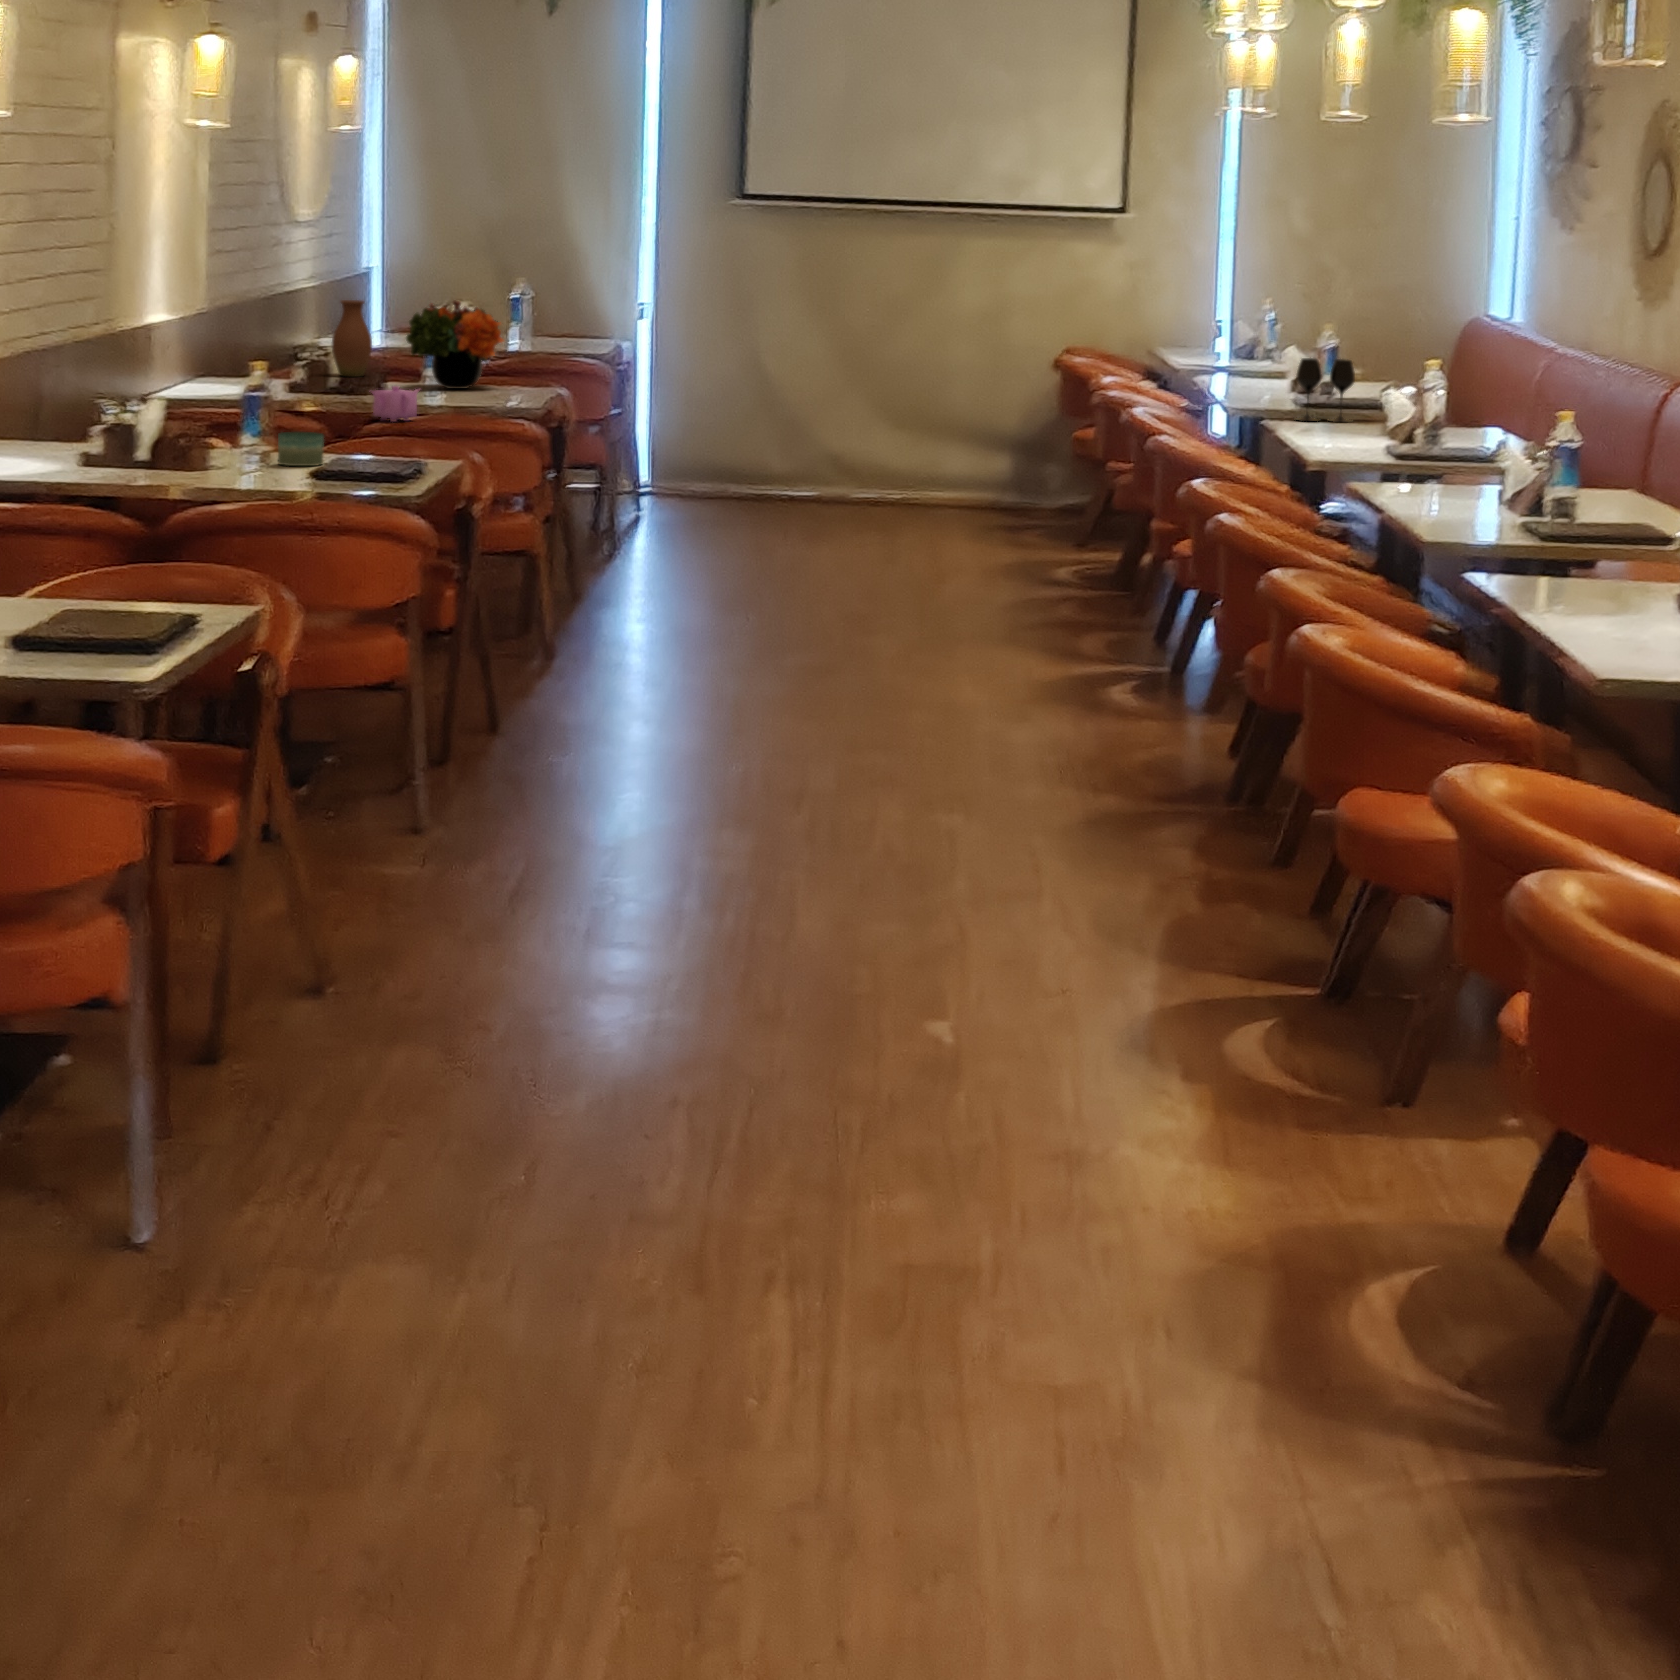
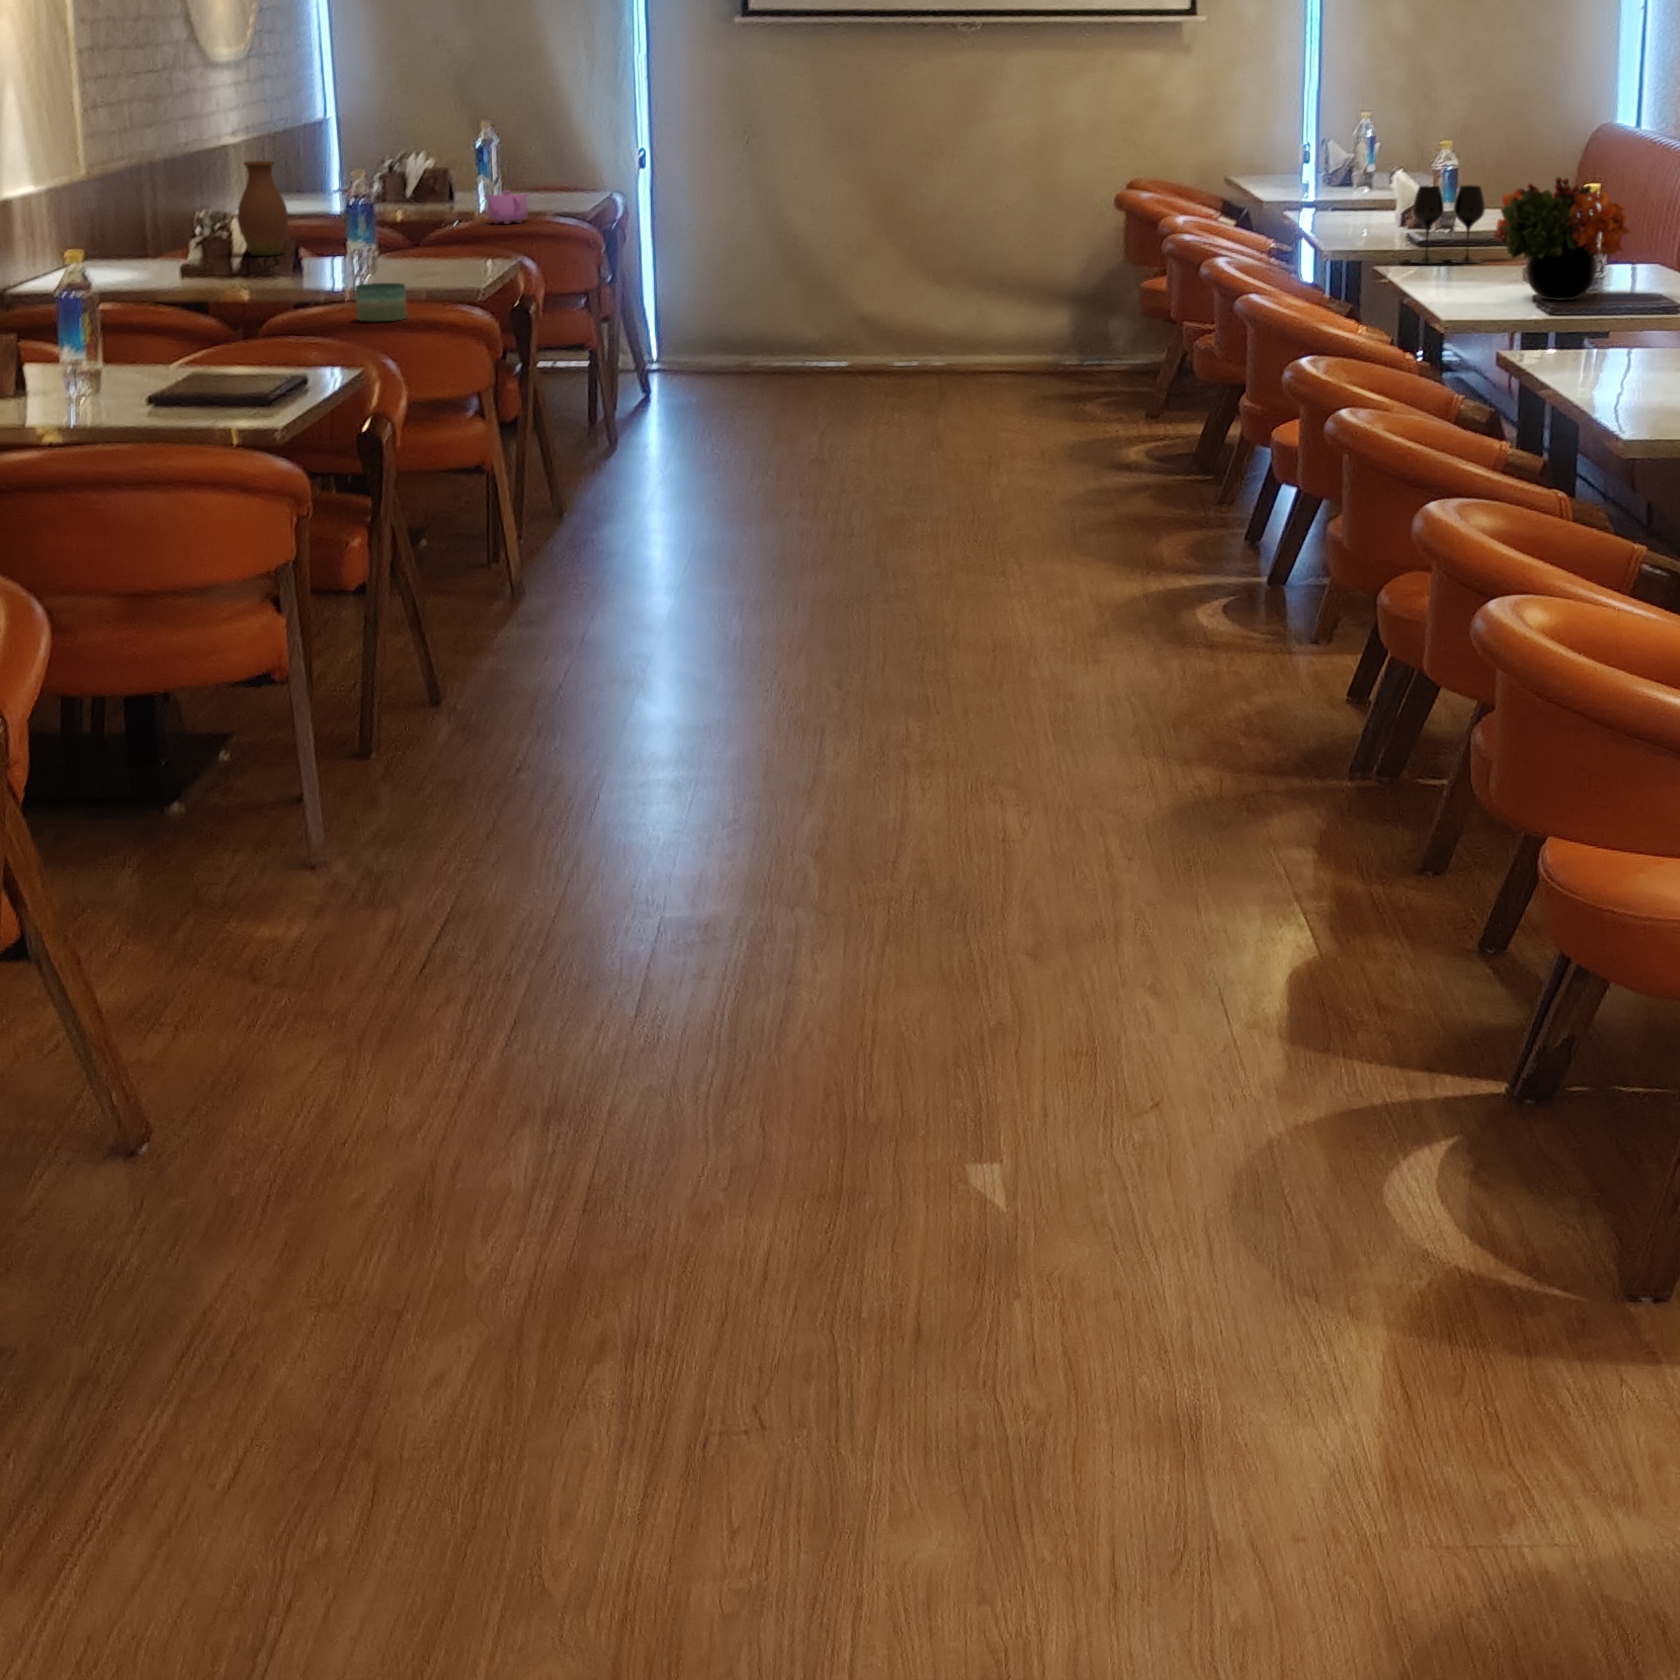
flower arrangement: present [406,301,504,389] -> present [1494,177,1630,300]
teapot: present [372,386,419,422] -> present [485,190,528,224]
candle: present [278,432,324,466] -> present [355,283,407,321]

